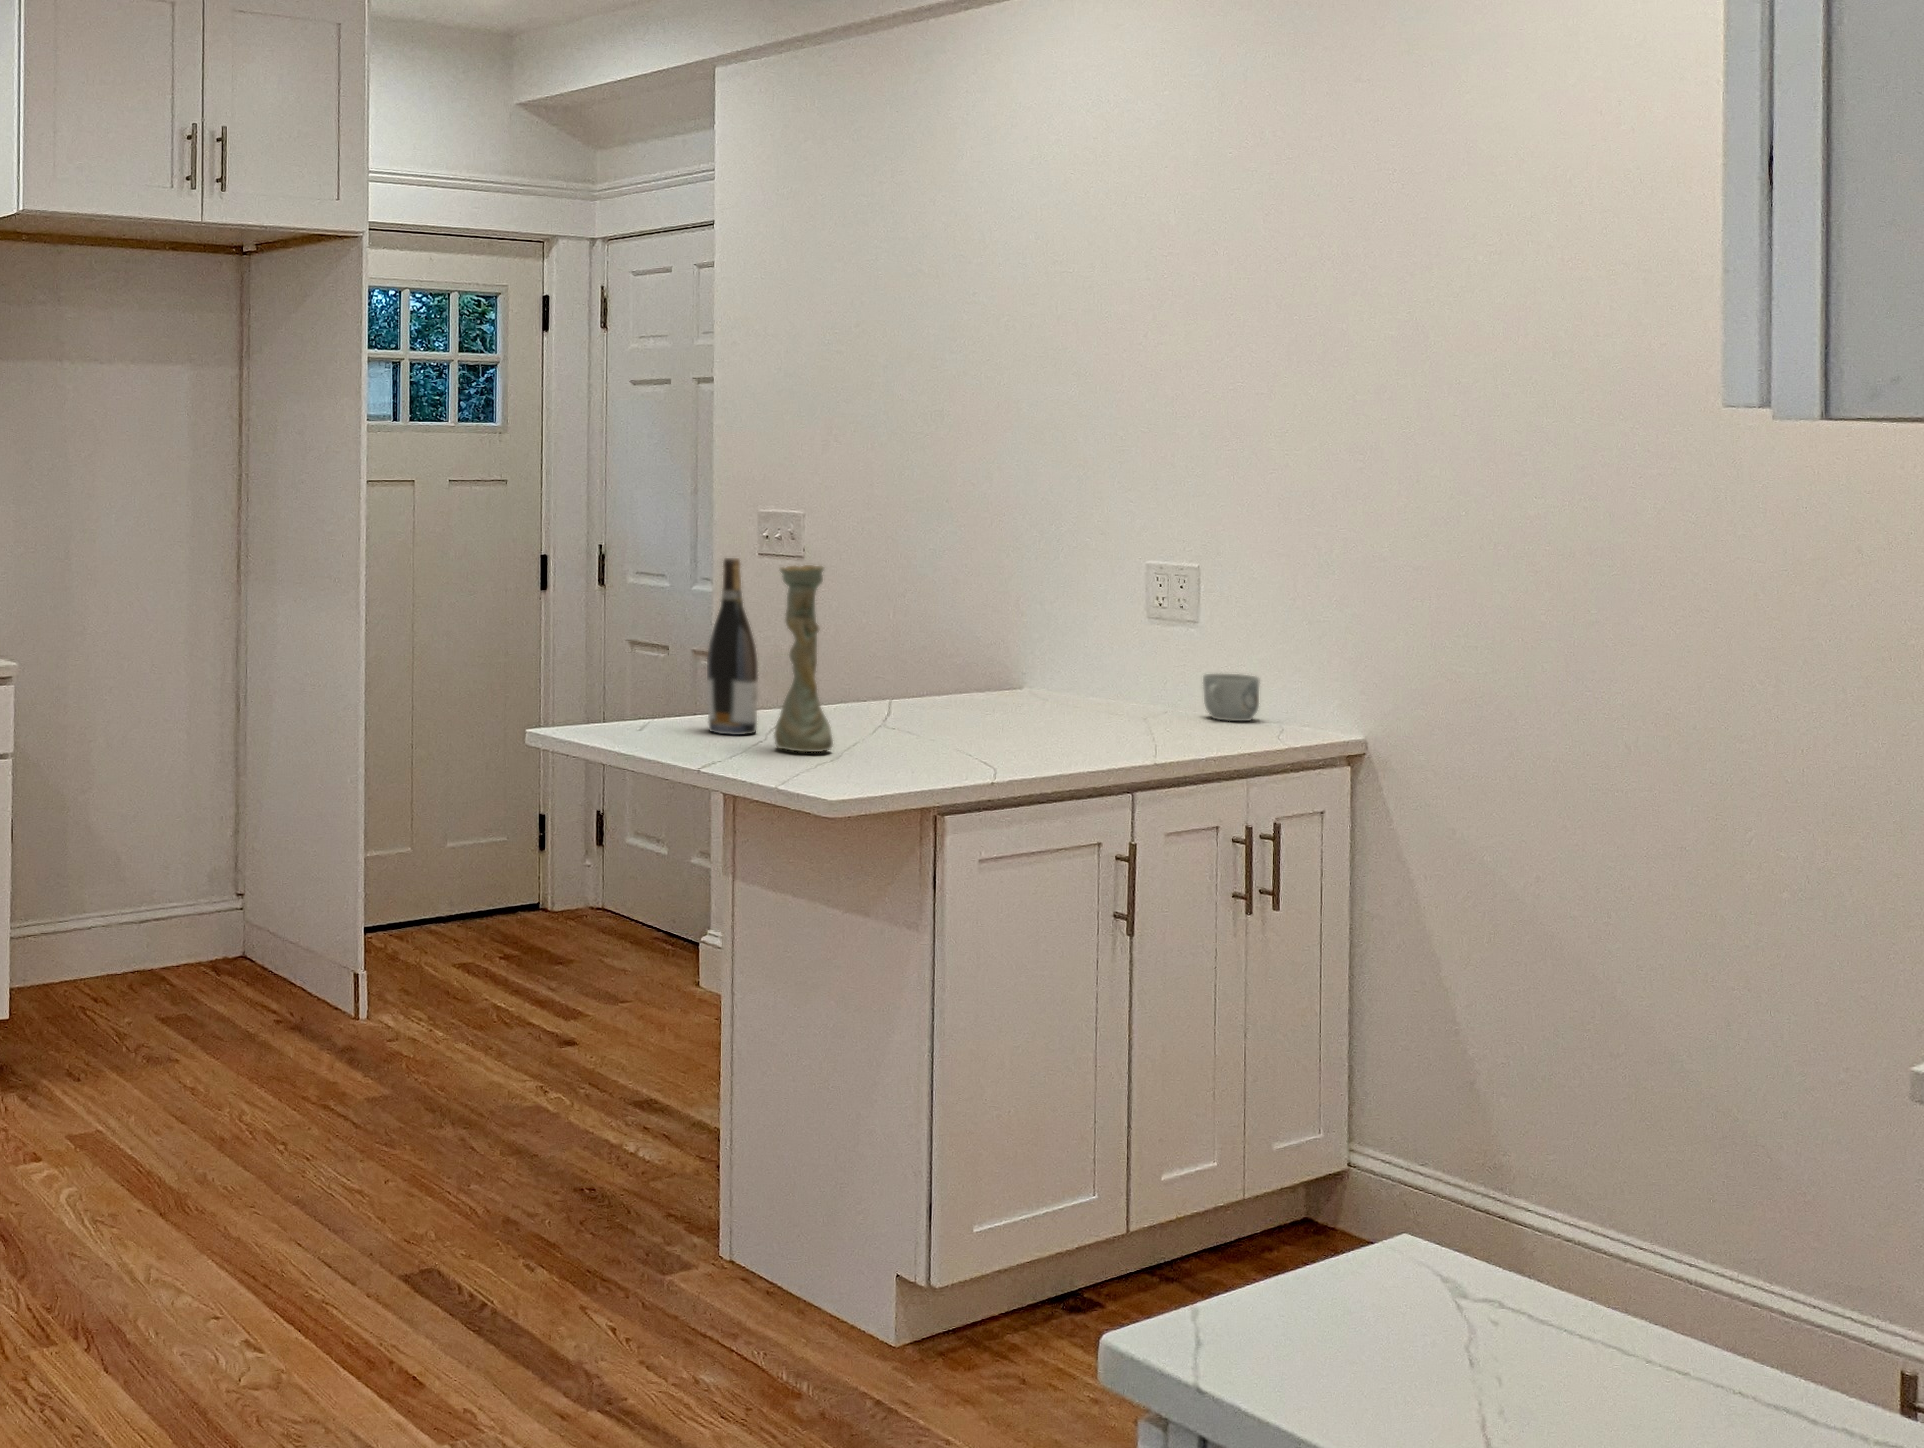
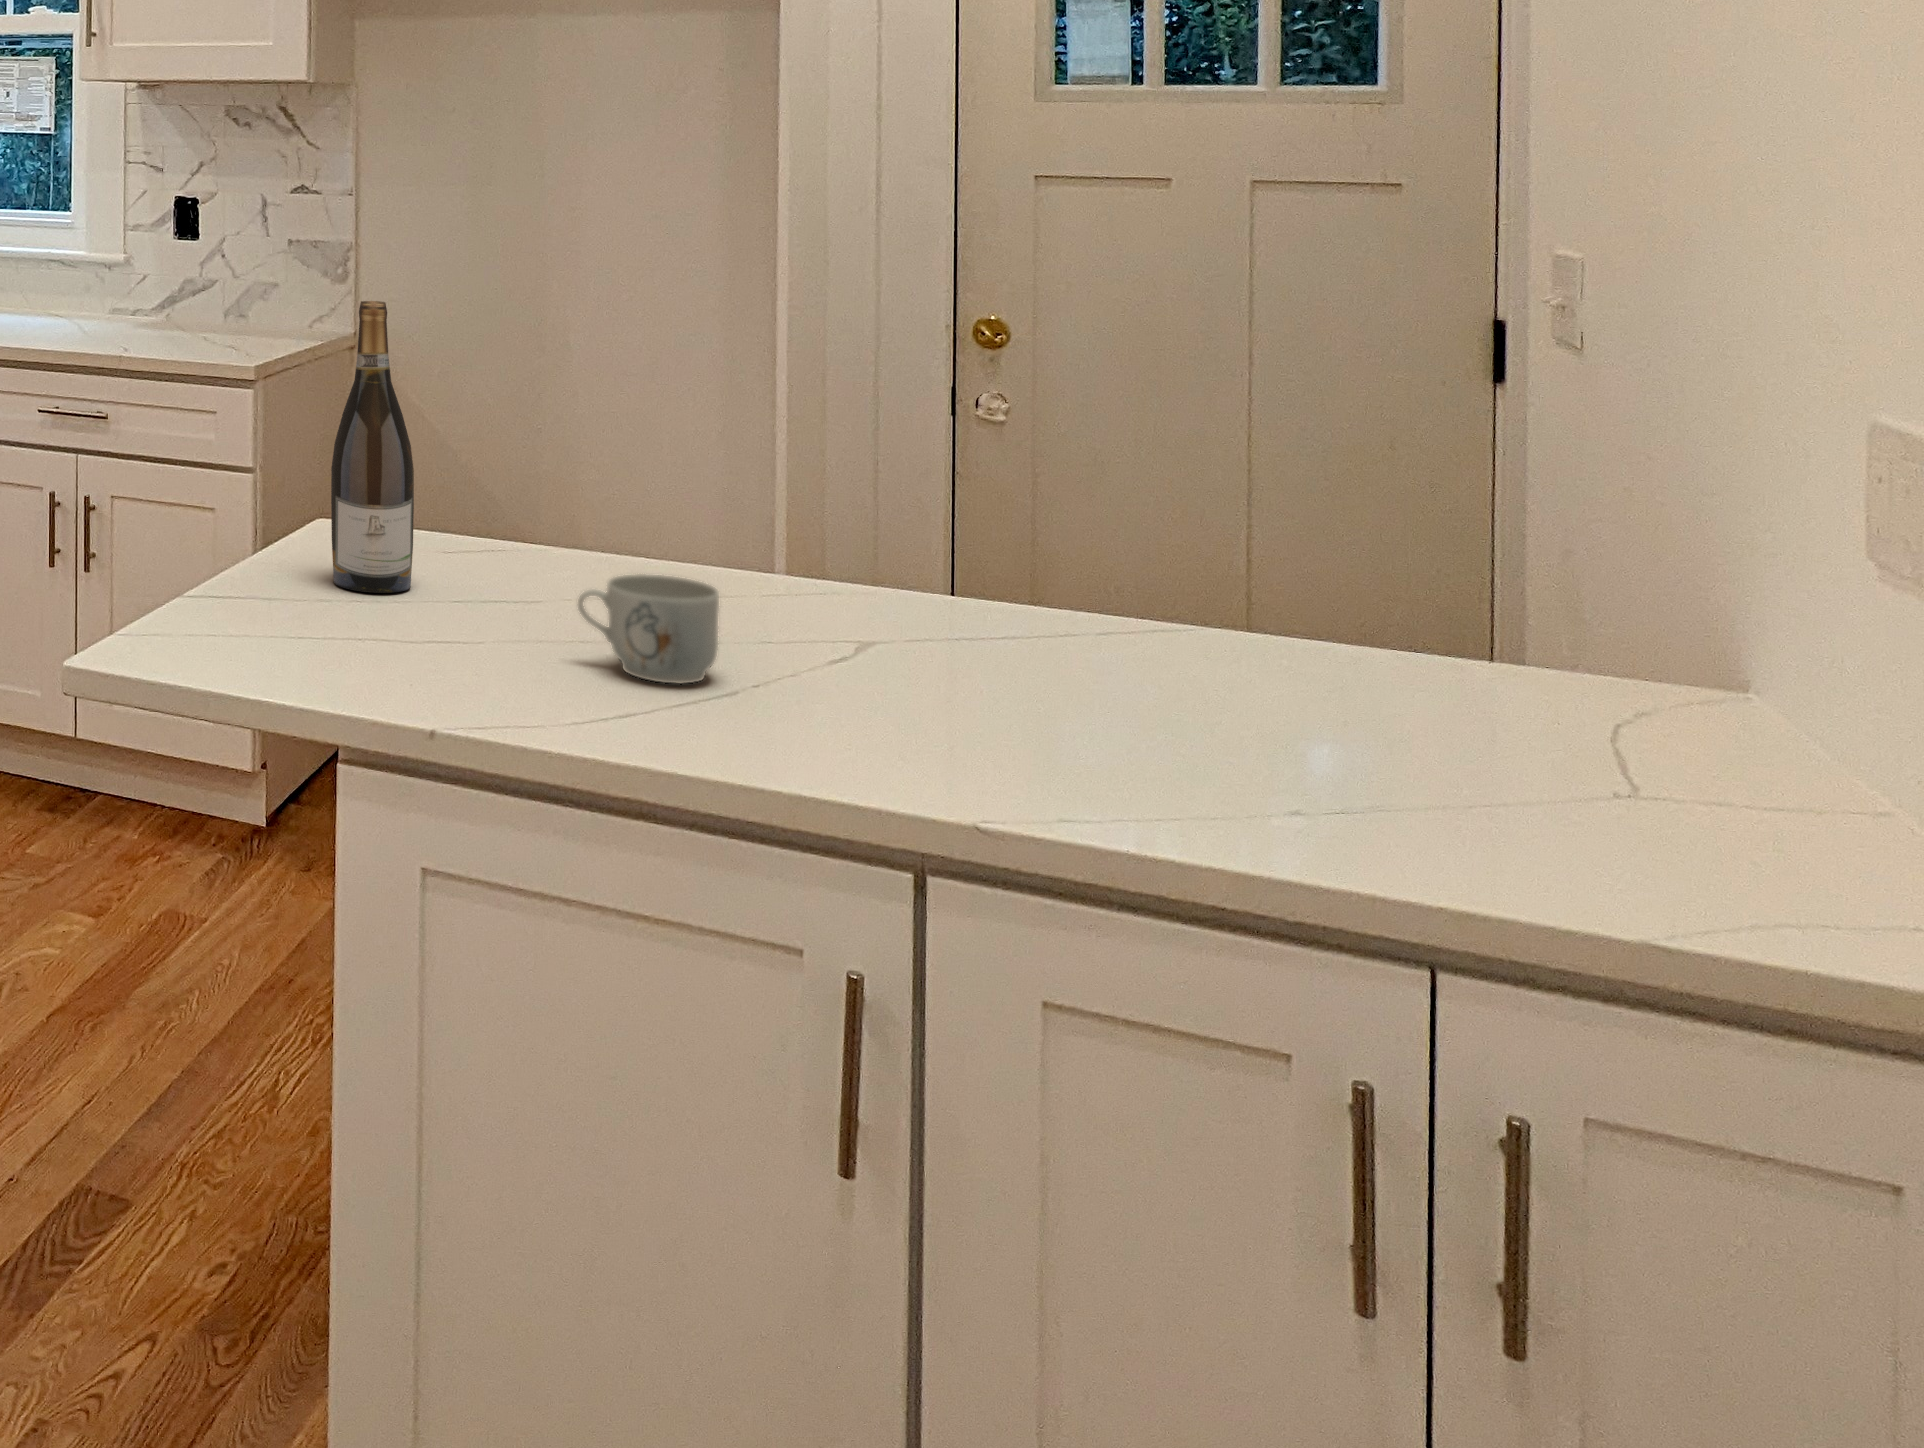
vase: present [774,565,833,752] -> none [229,317,327,631]
mug: present [1203,673,1259,721] -> present [578,574,719,684]

